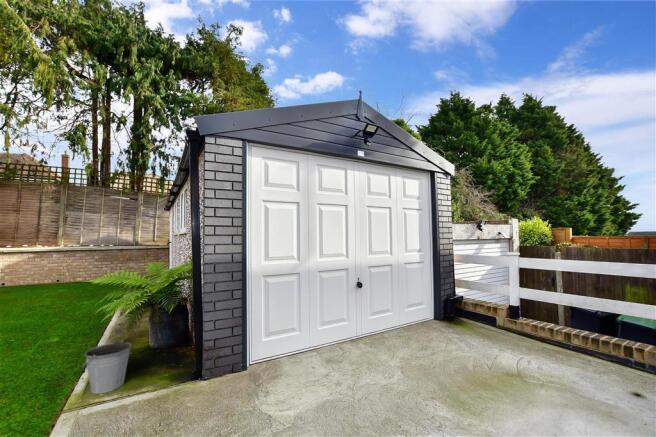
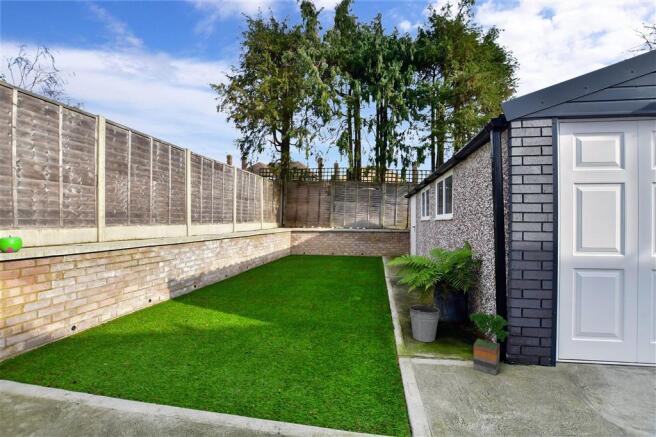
potted tree: none [147,340,193,415] -> present [470,312,509,375]

